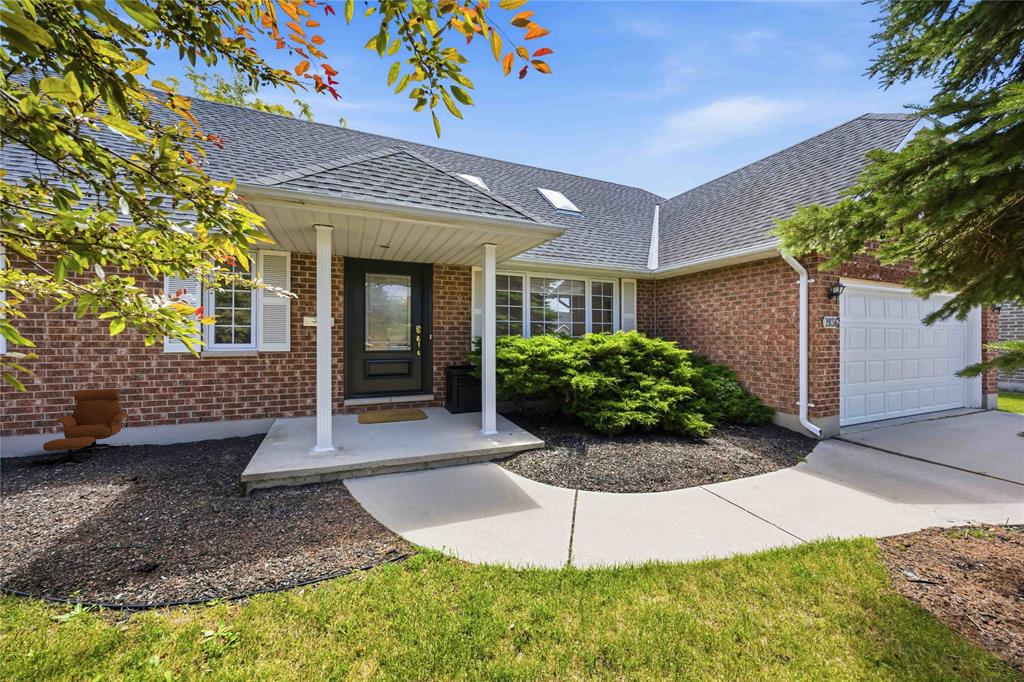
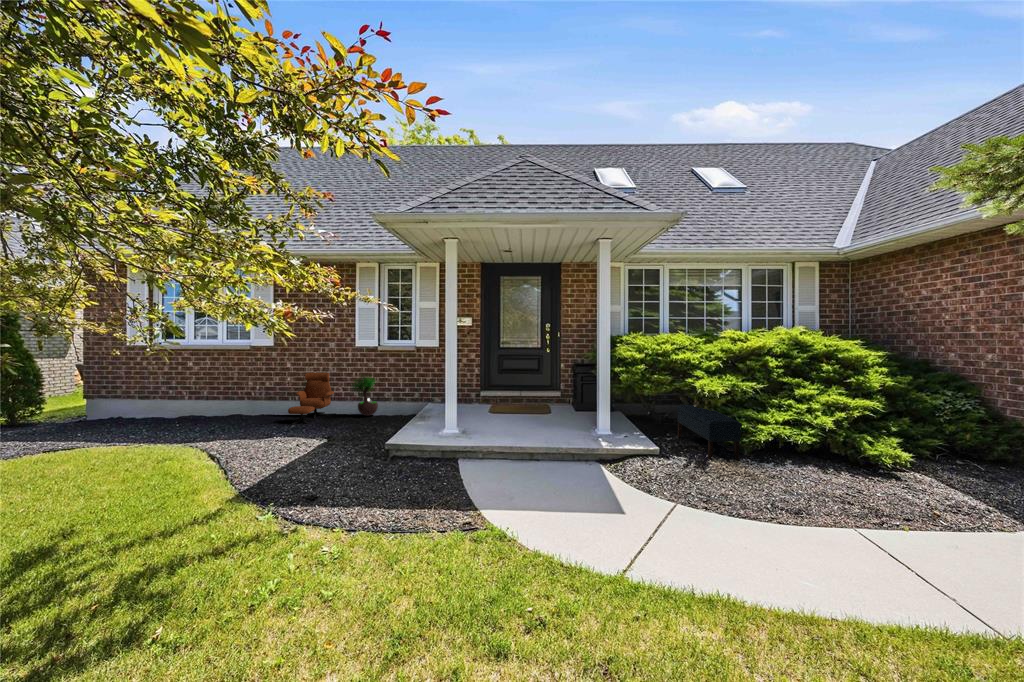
potted tree: none [159,385,202,442] -> present [352,377,378,416]
bench: none [547,399,608,447] -> present [677,405,742,459]

